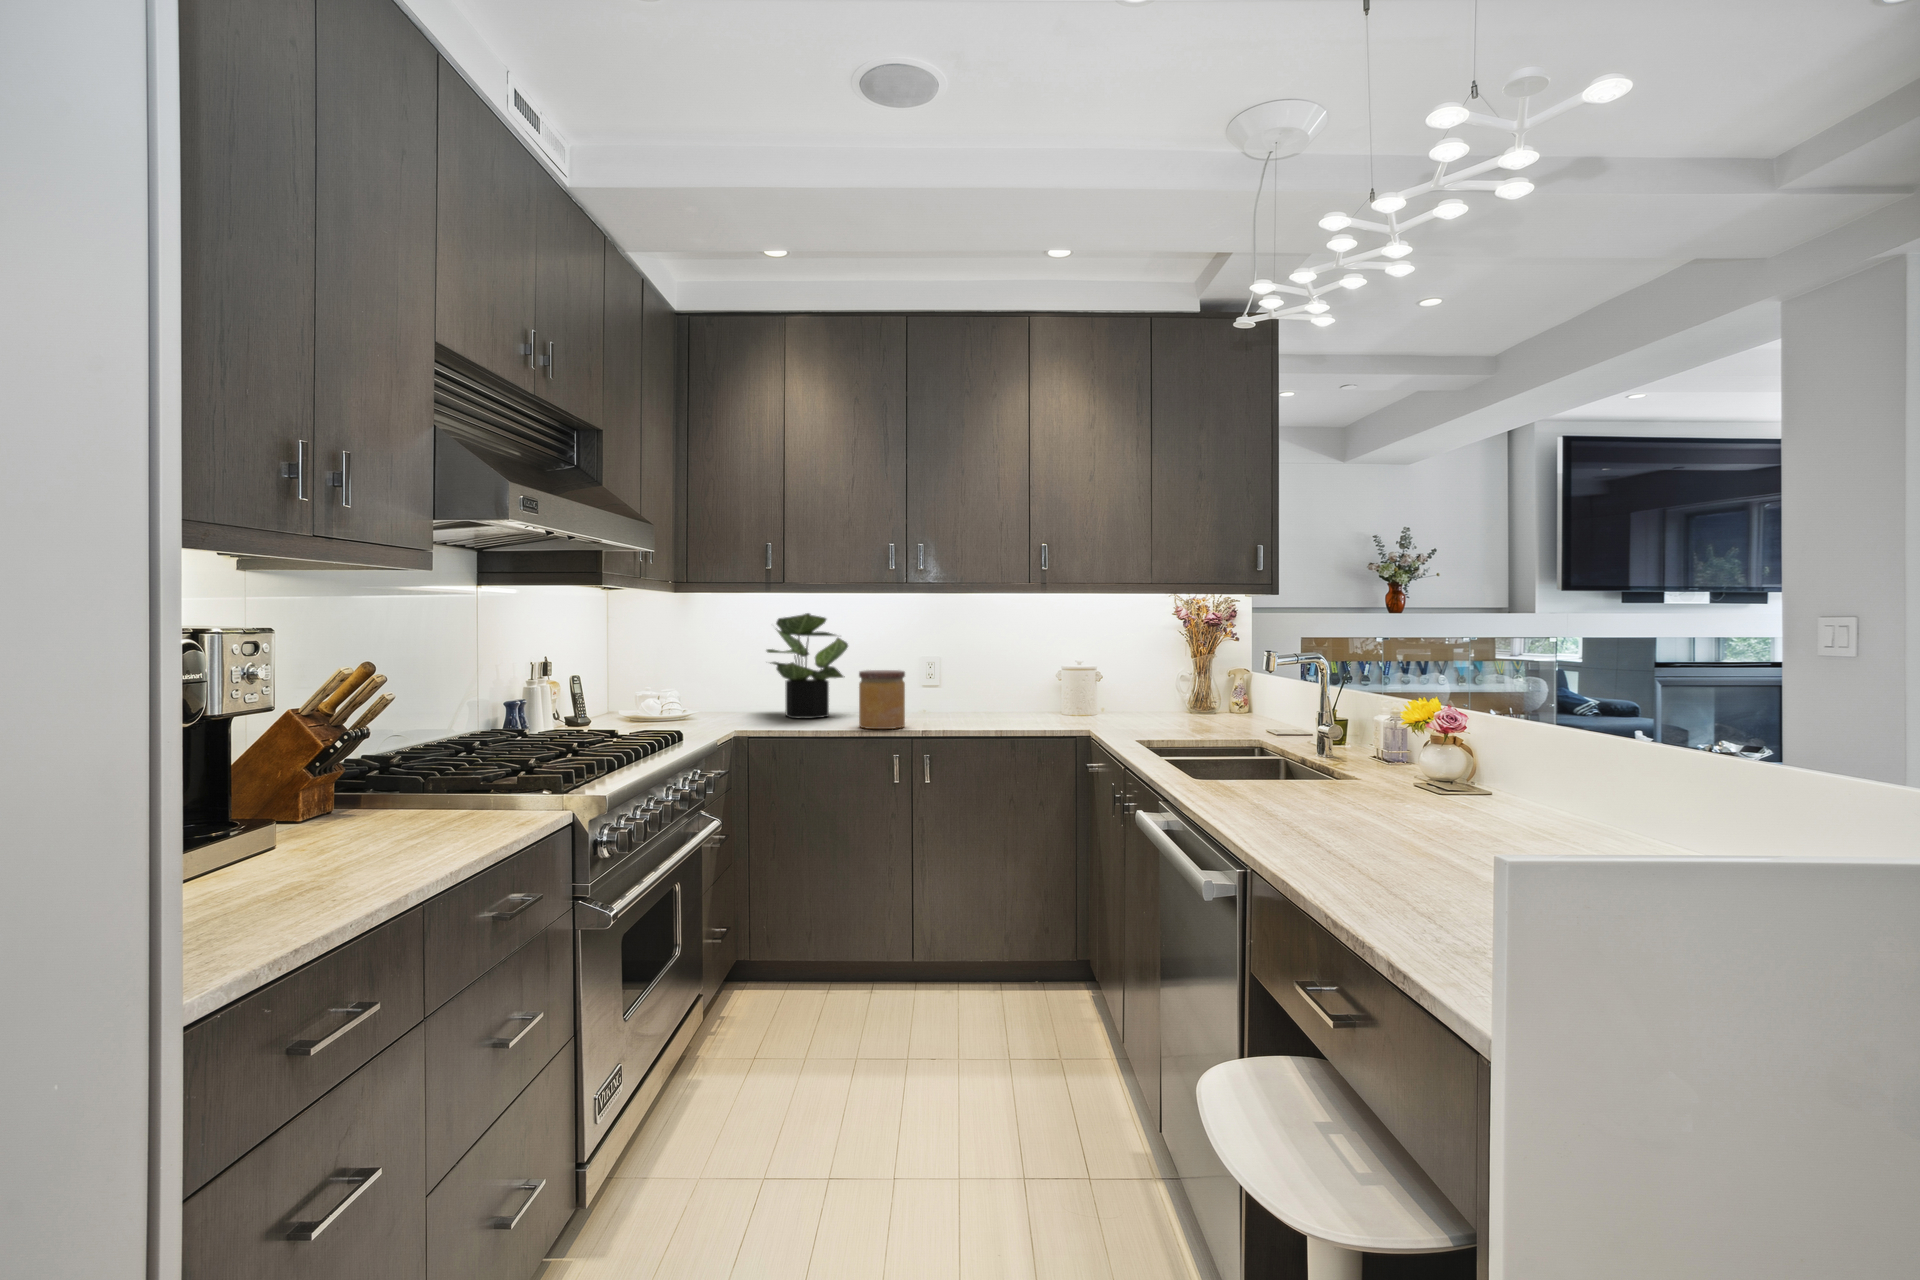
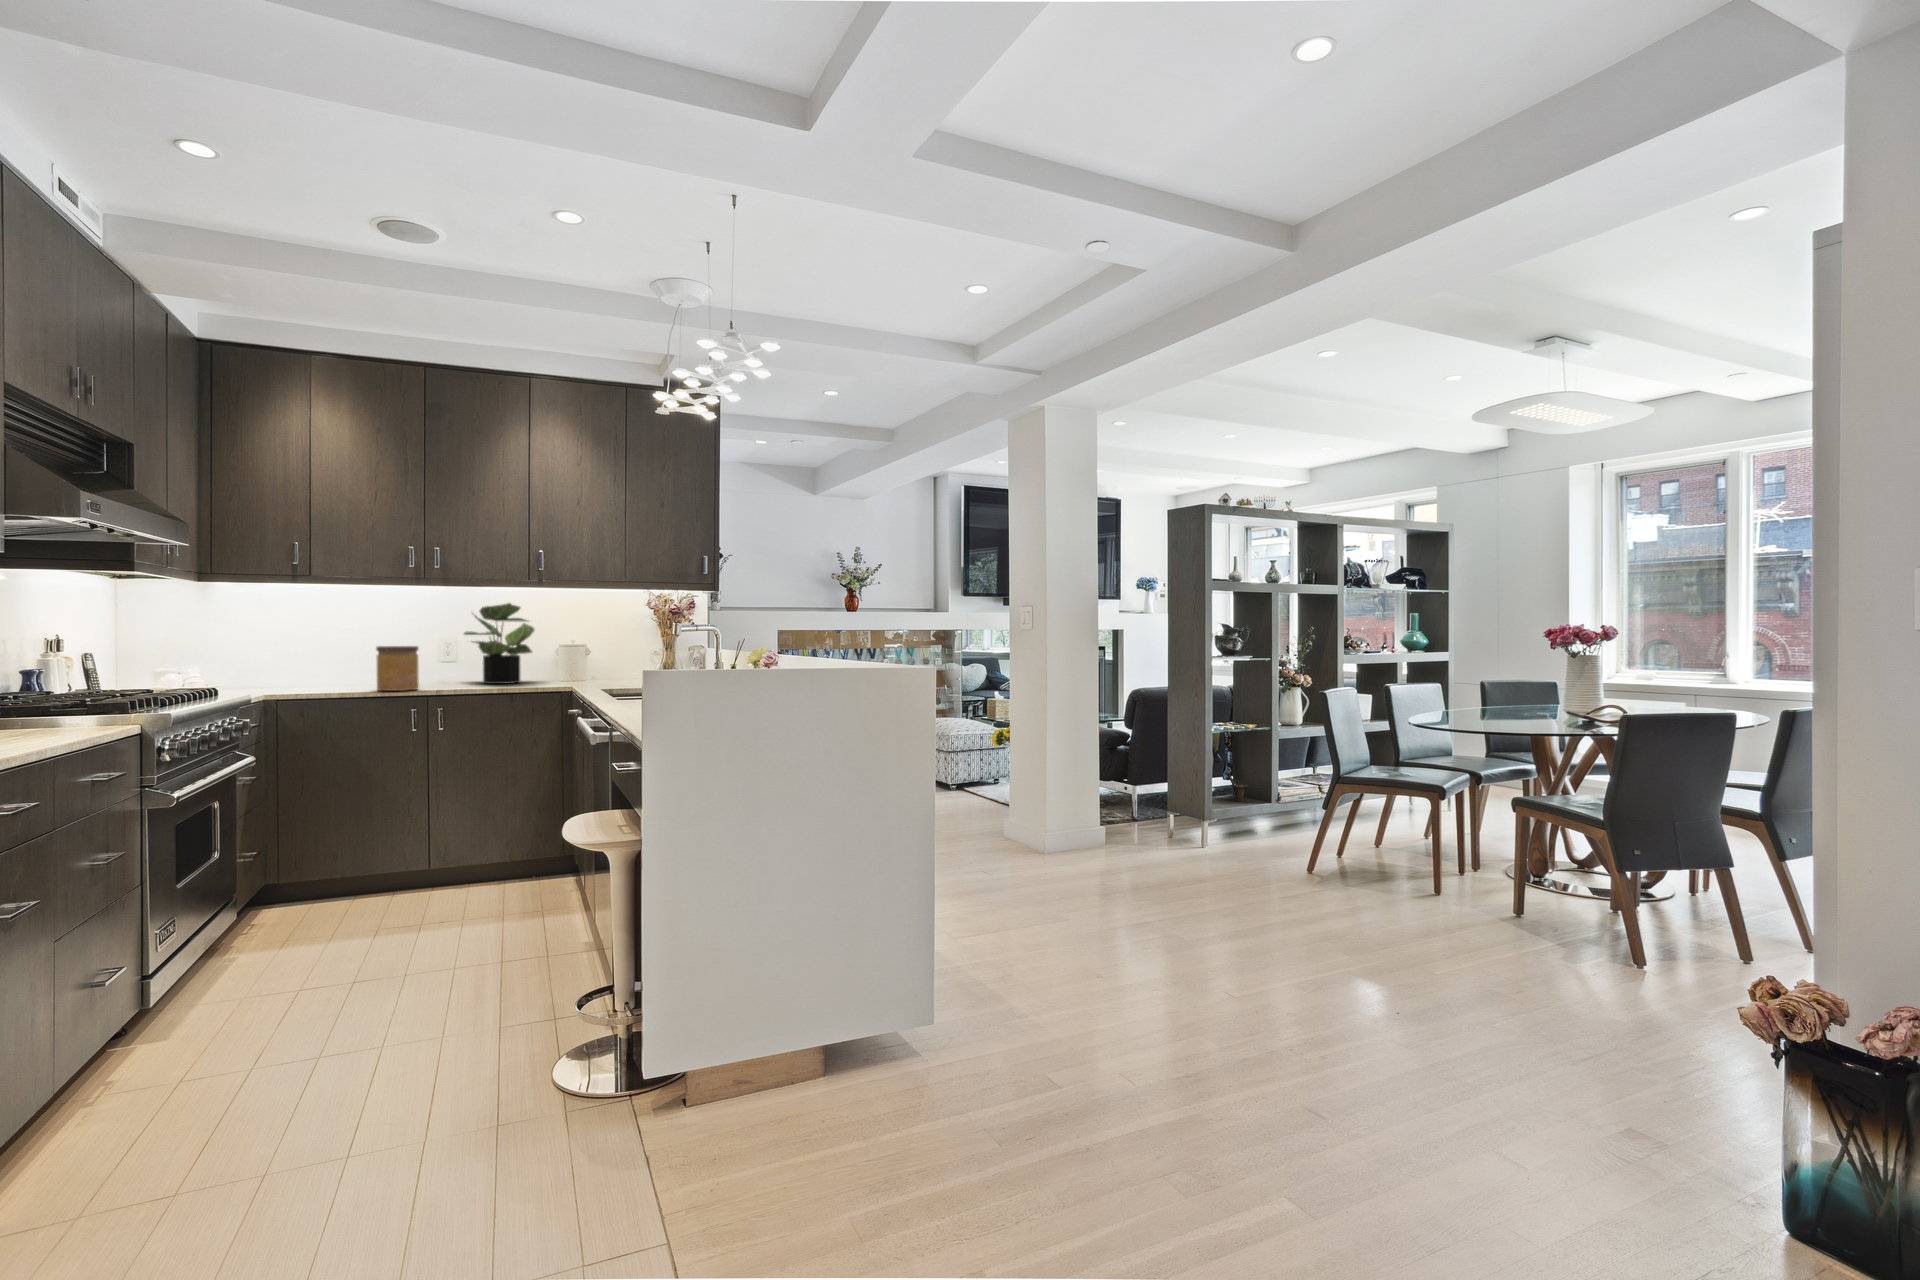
potted plant: present [767,613,848,718] -> present [464,603,534,684]

